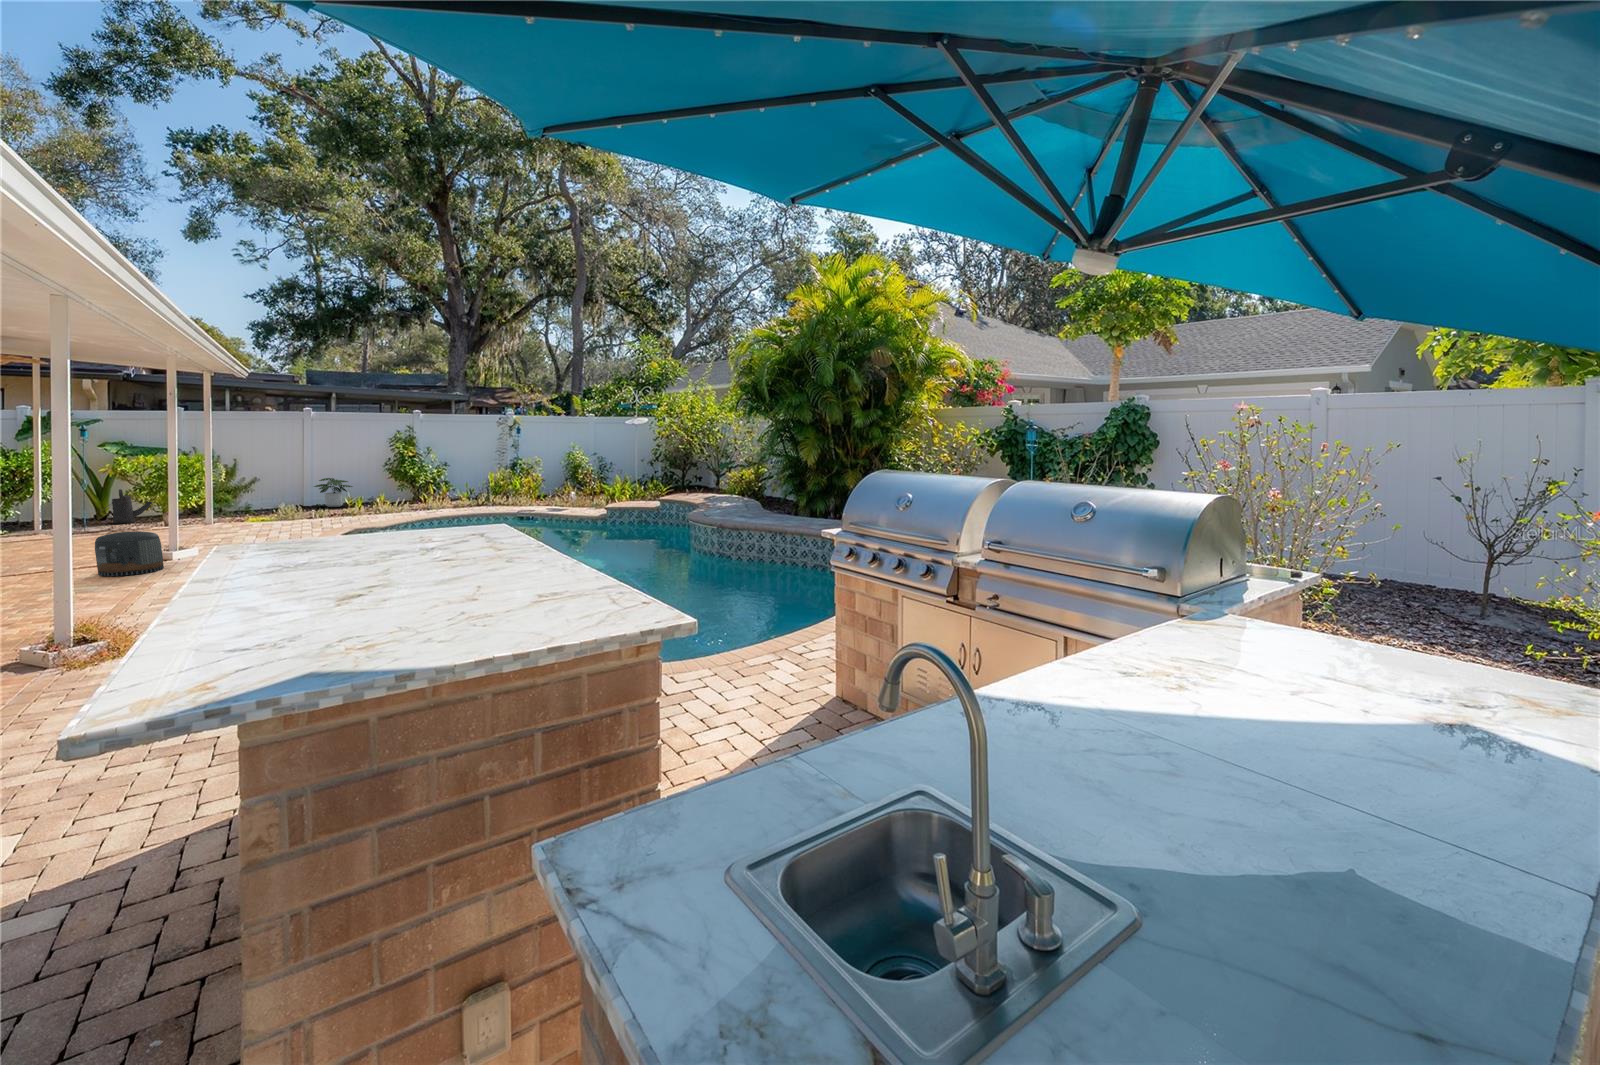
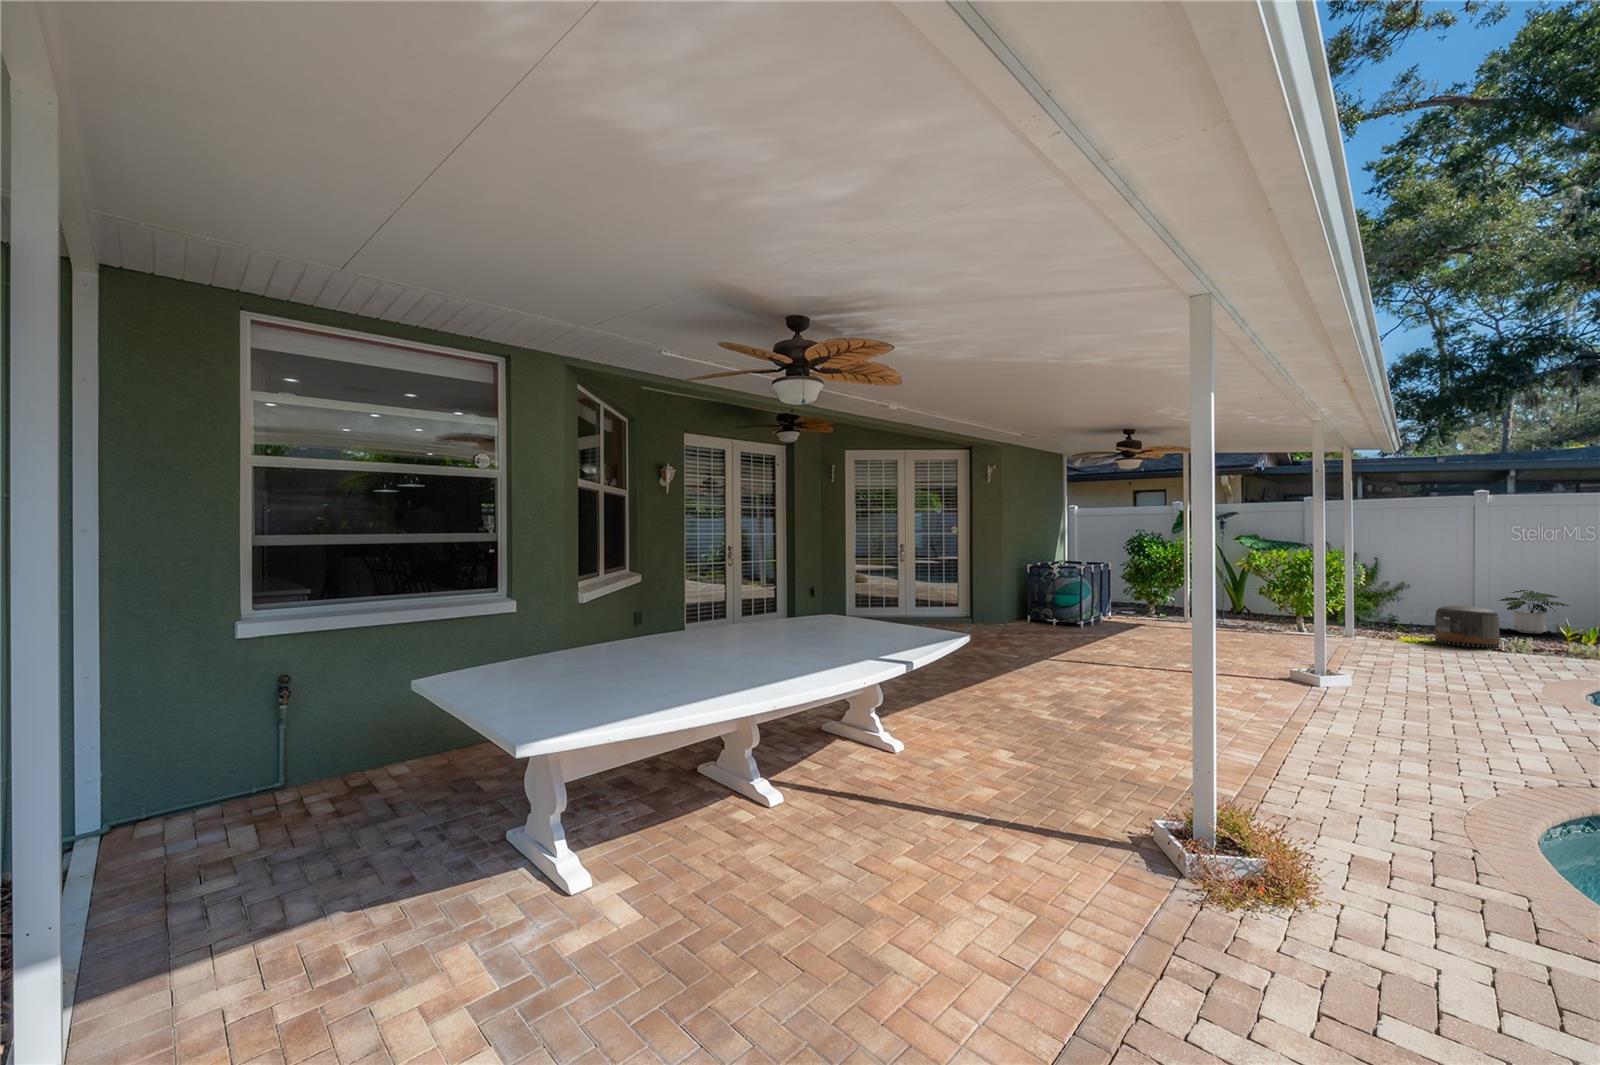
watering can: present [104,489,152,524] -> none [1237,586,1292,623]
pouf: present [95,531,164,576] -> present [1435,606,1499,648]

